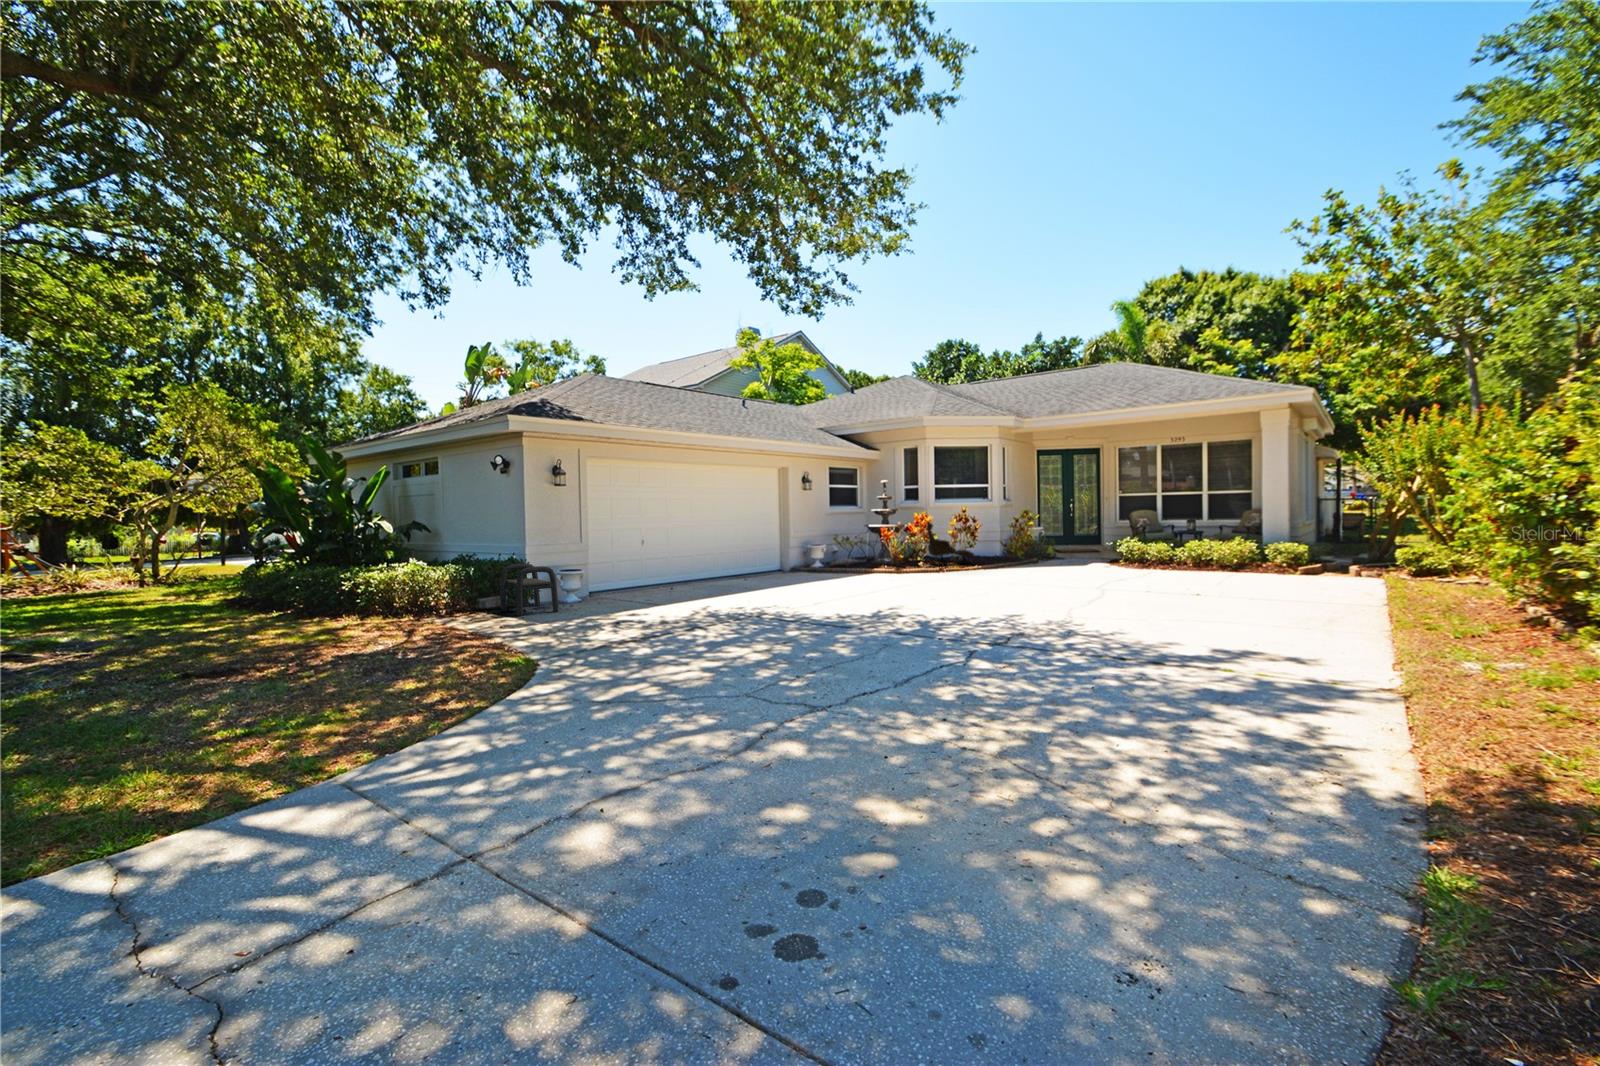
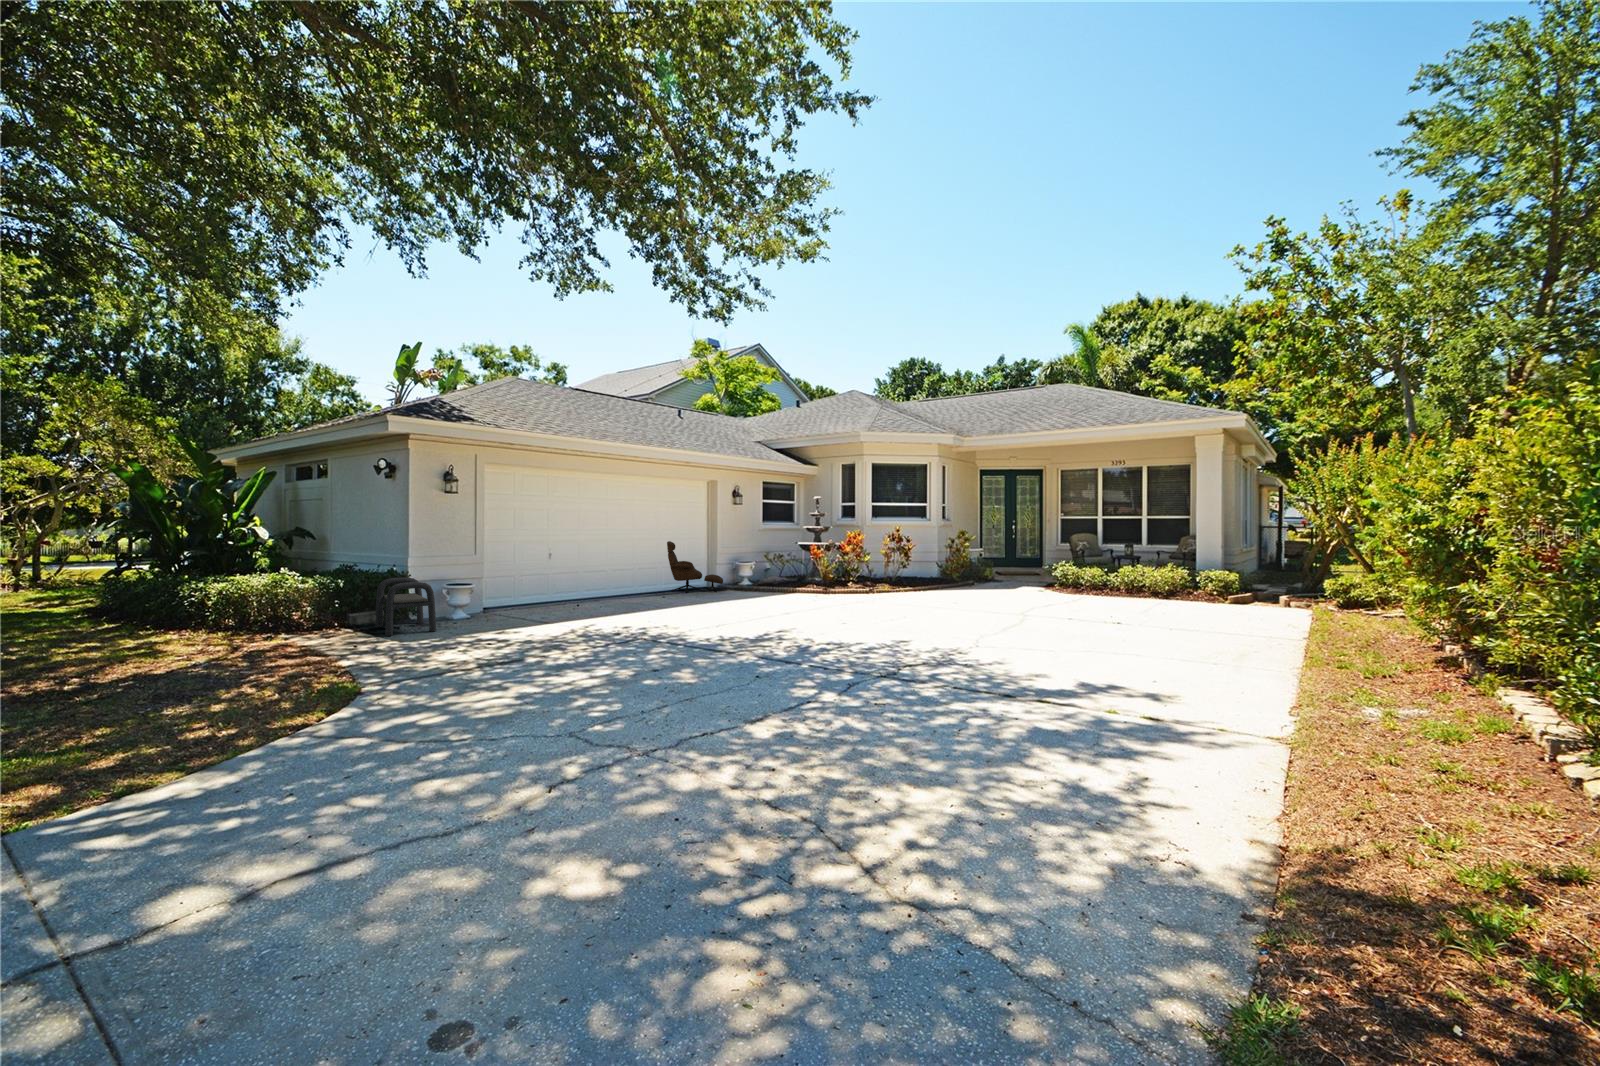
lounge chair: present [927,522,975,565] -> present [667,541,723,593]

